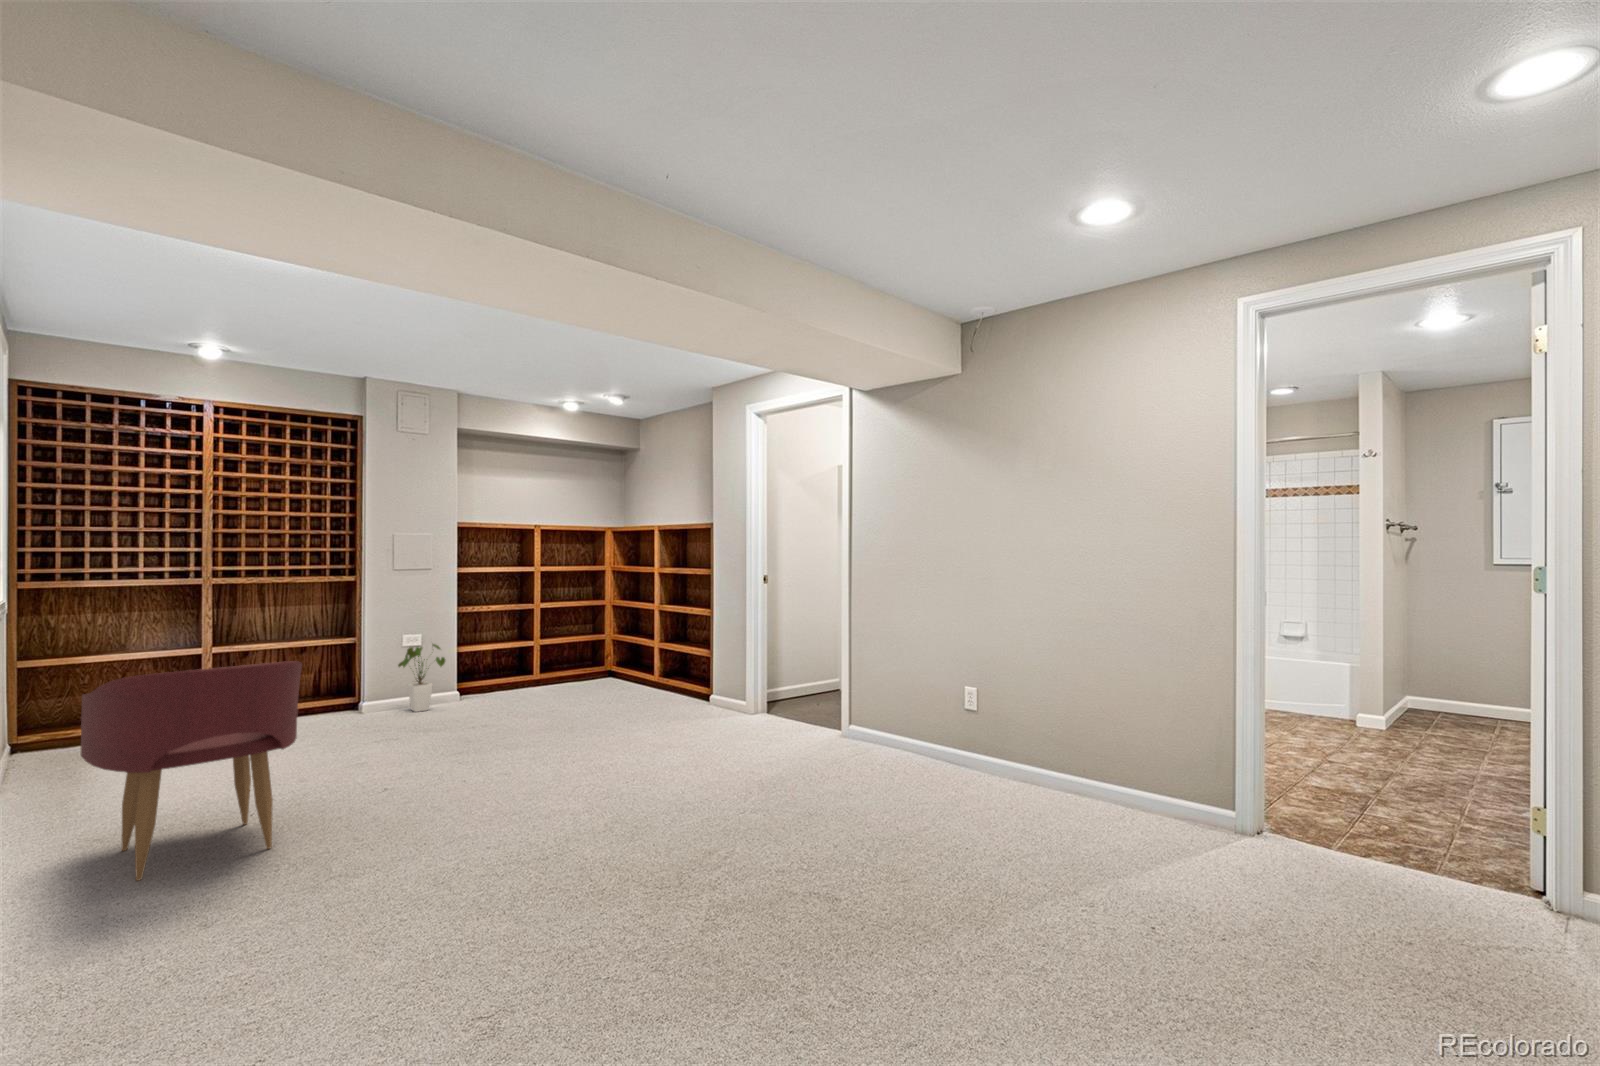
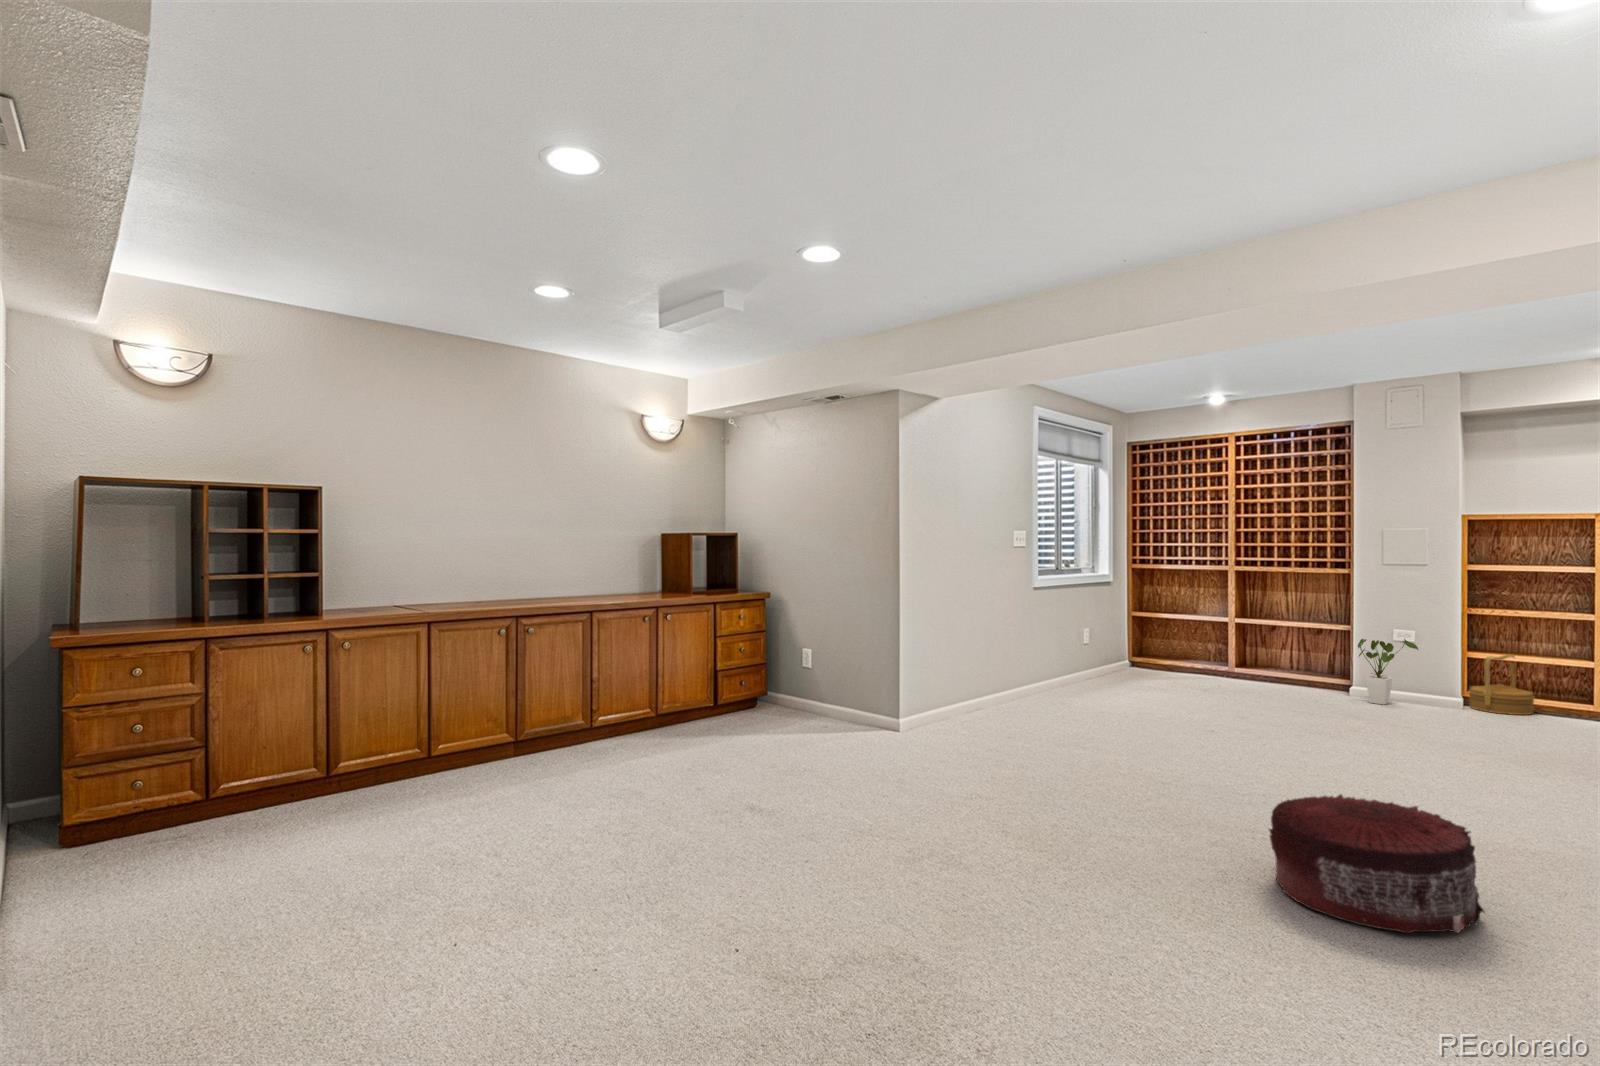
woven basket: none [463,643,510,696] -> present [1469,654,1534,715]
armchair: present [80,661,302,881] -> none [992,607,1099,719]
pouf: none [883,740,1017,840] -> present [1269,794,1485,934]

